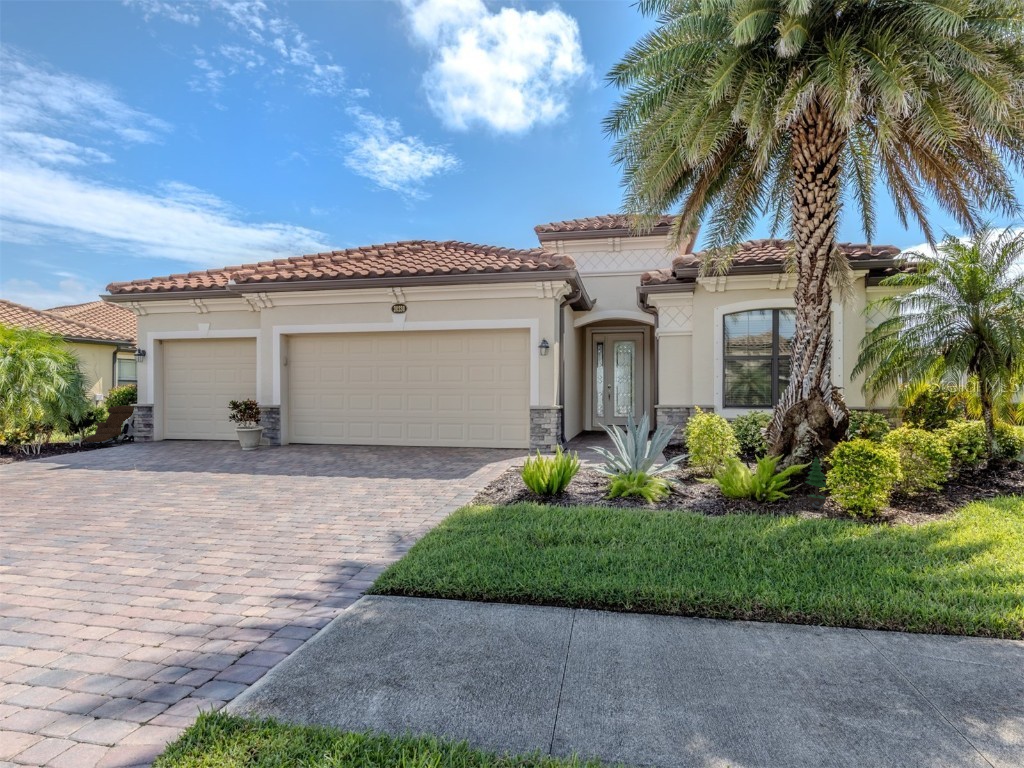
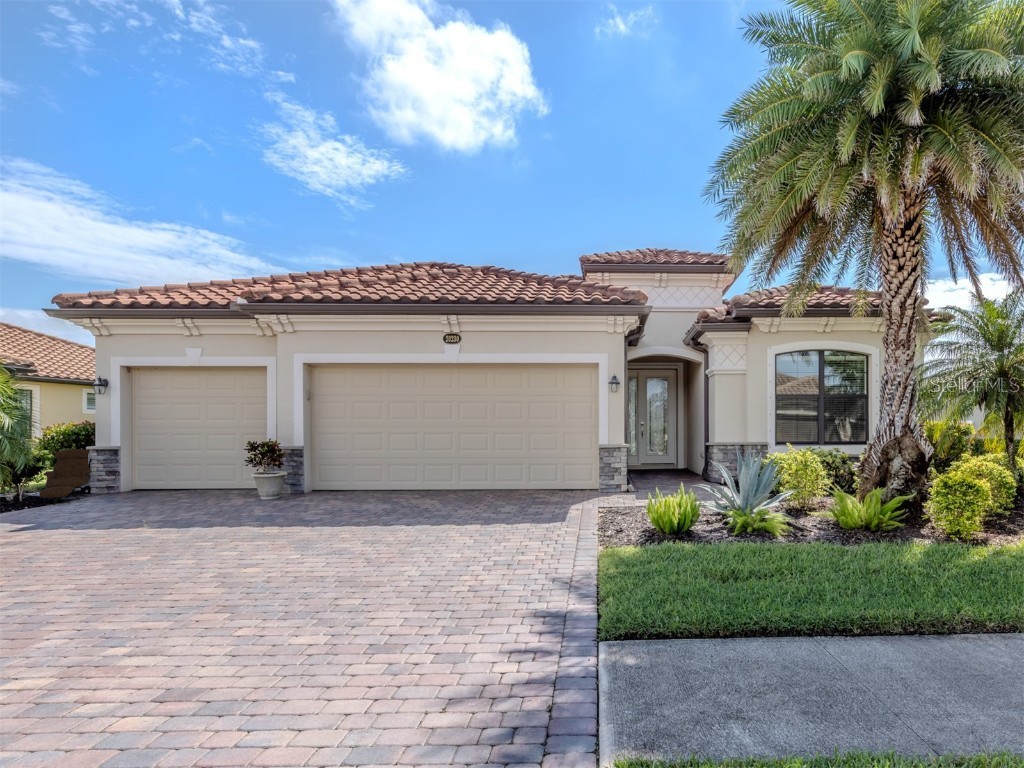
potted tree: present [806,457,826,509] -> none [918,490,939,537]

